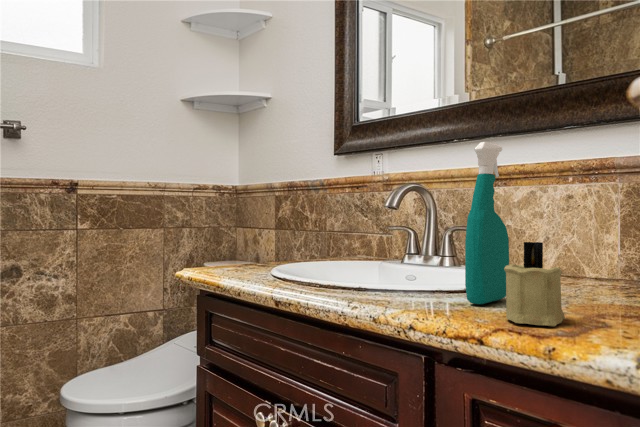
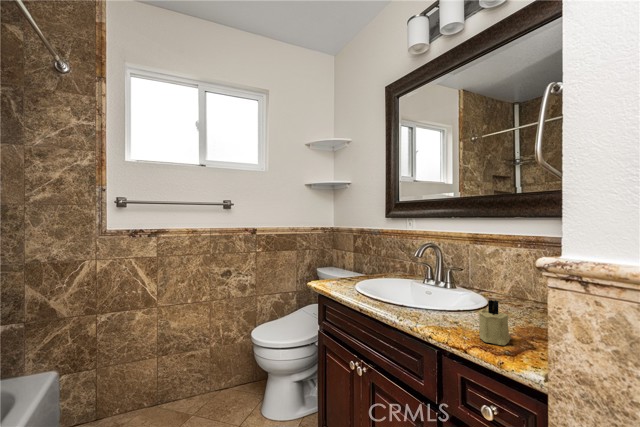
spray bottle: present [465,142,509,304] -> none [458,240,482,324]

